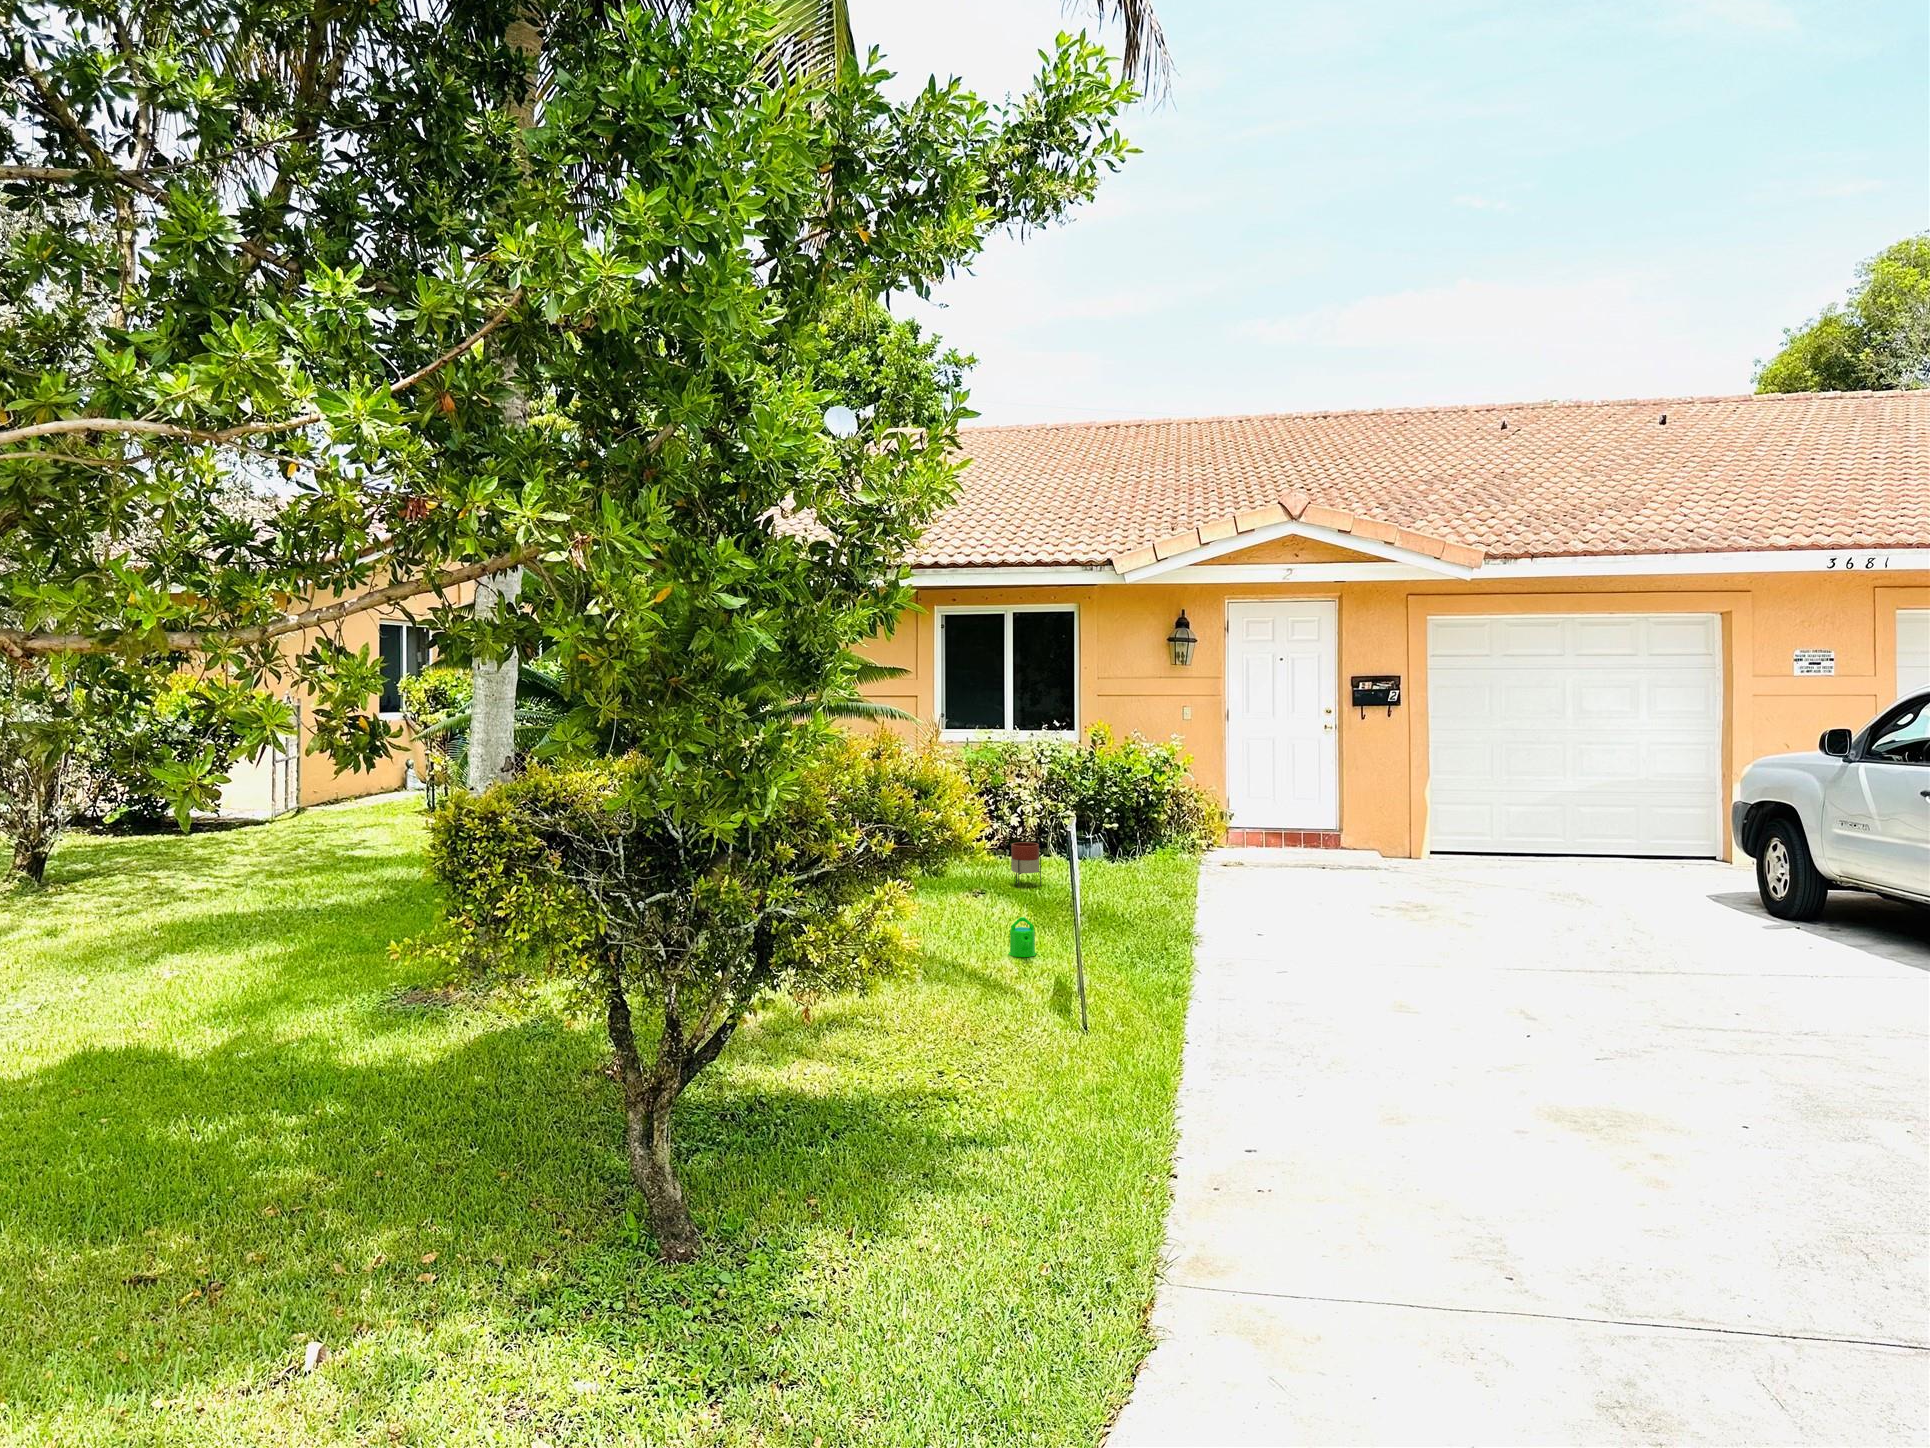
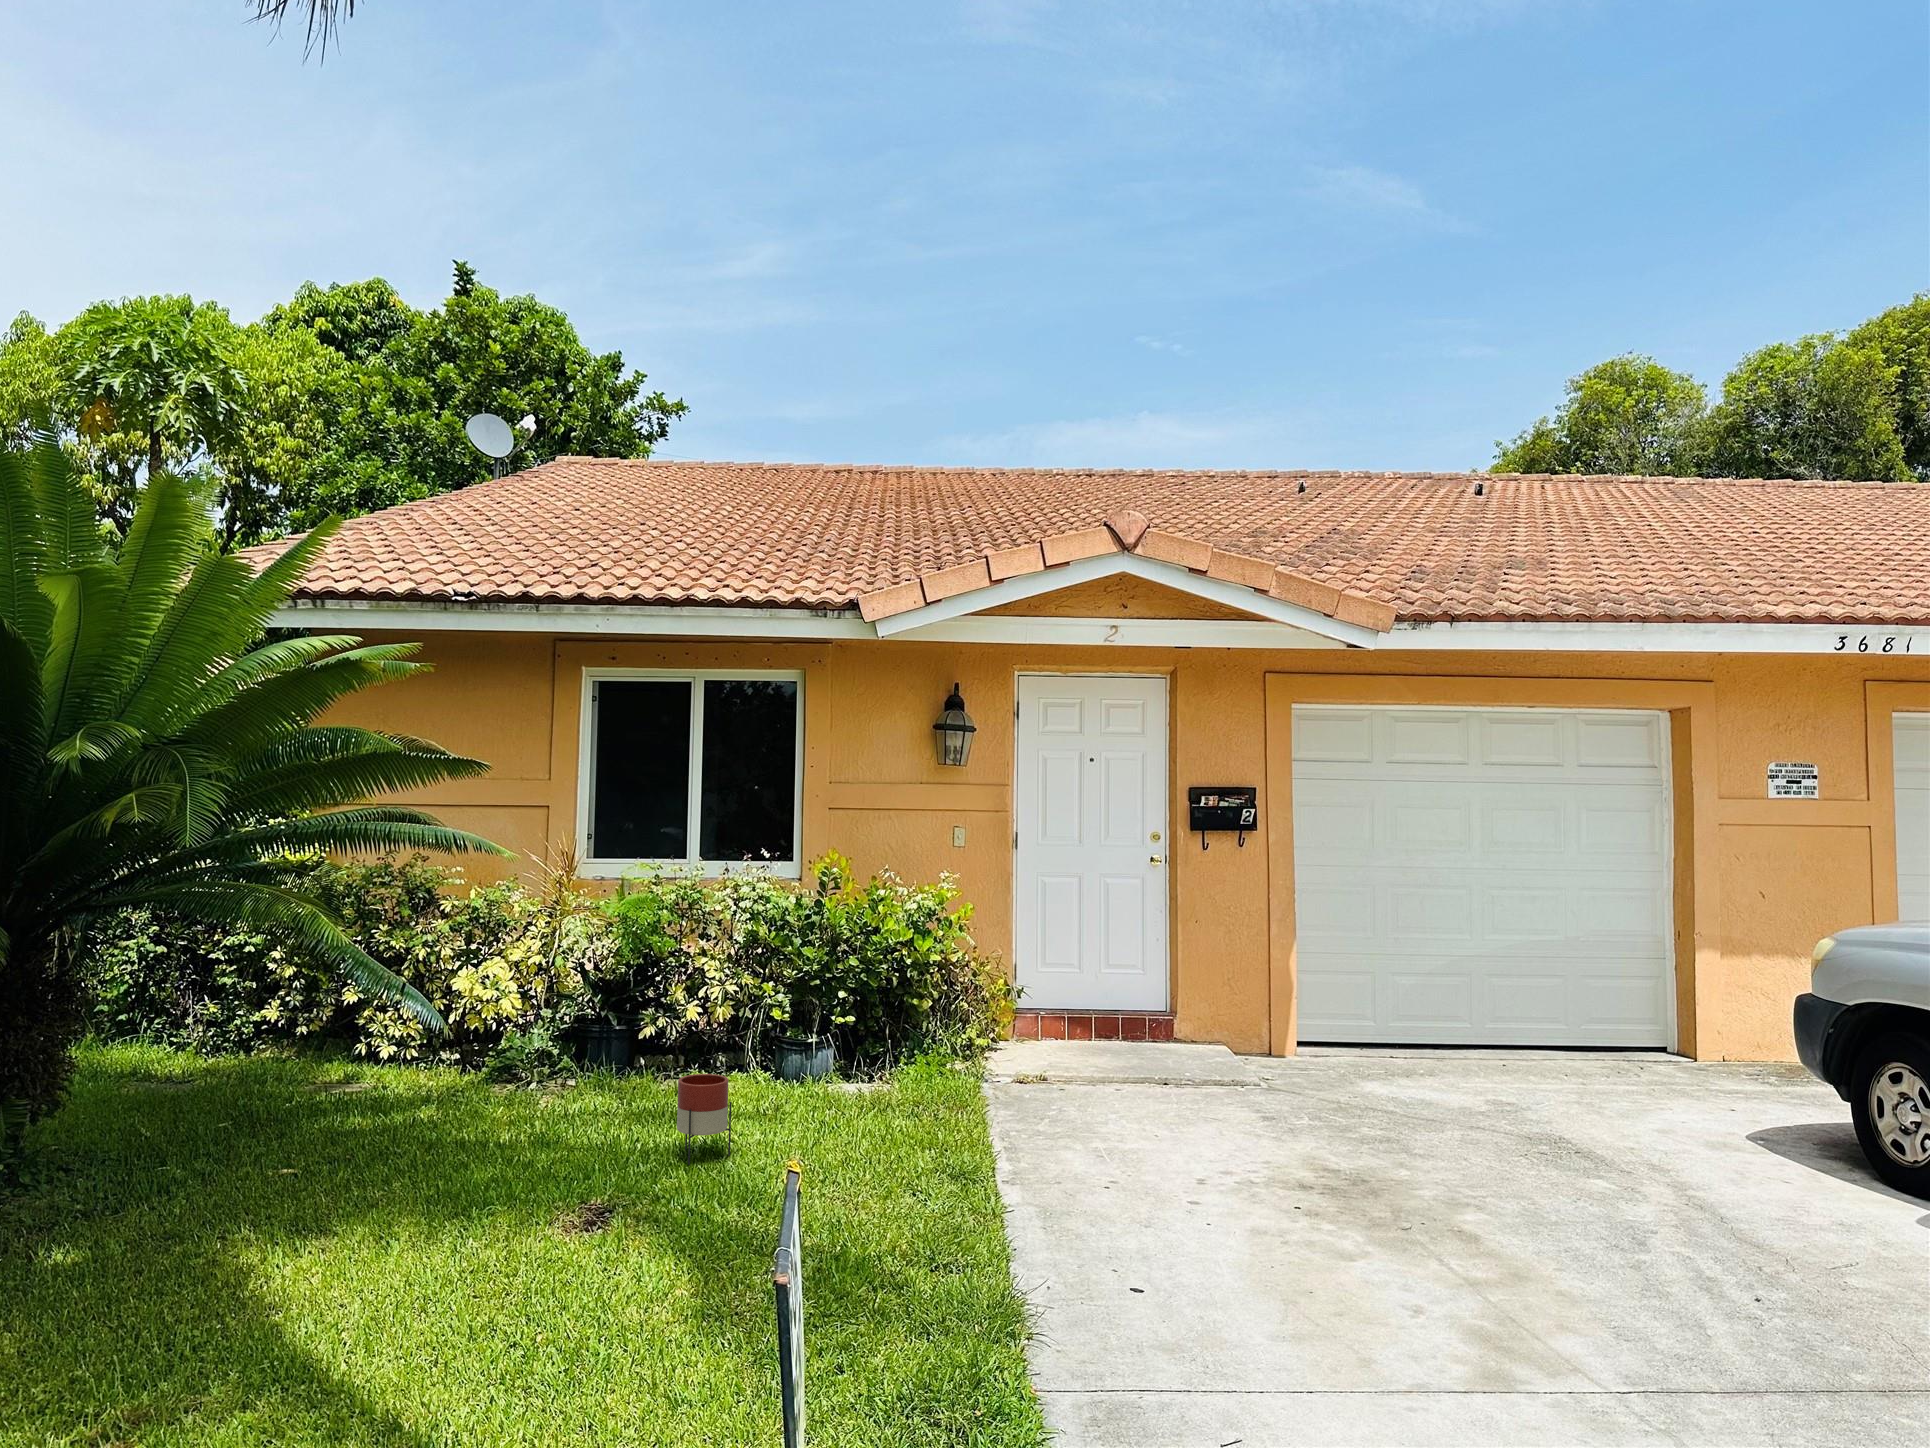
watering can: present [1009,917,1037,957] -> none [648,1300,713,1398]

